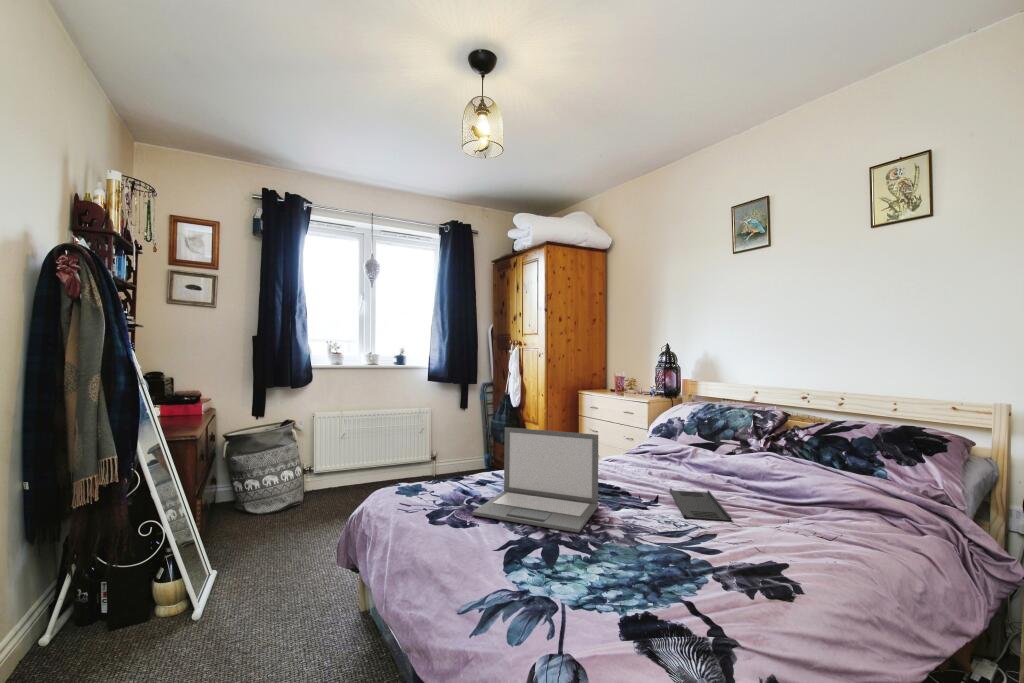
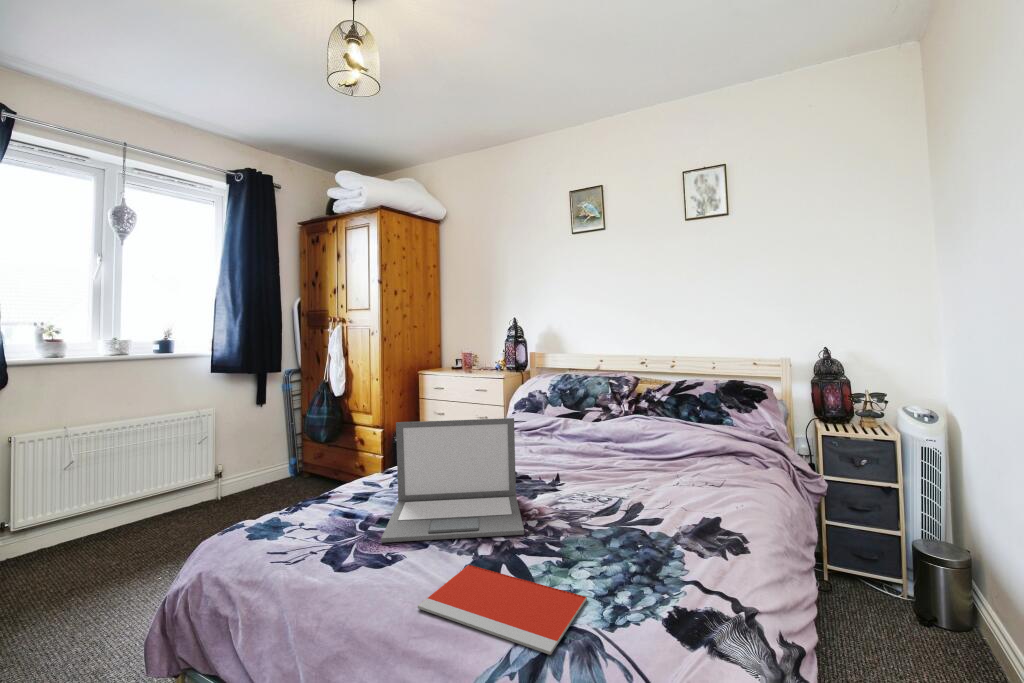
tray: present [670,488,731,521] -> none [566,460,644,493]
notebook: none [463,541,584,607] -> present [418,565,587,655]

